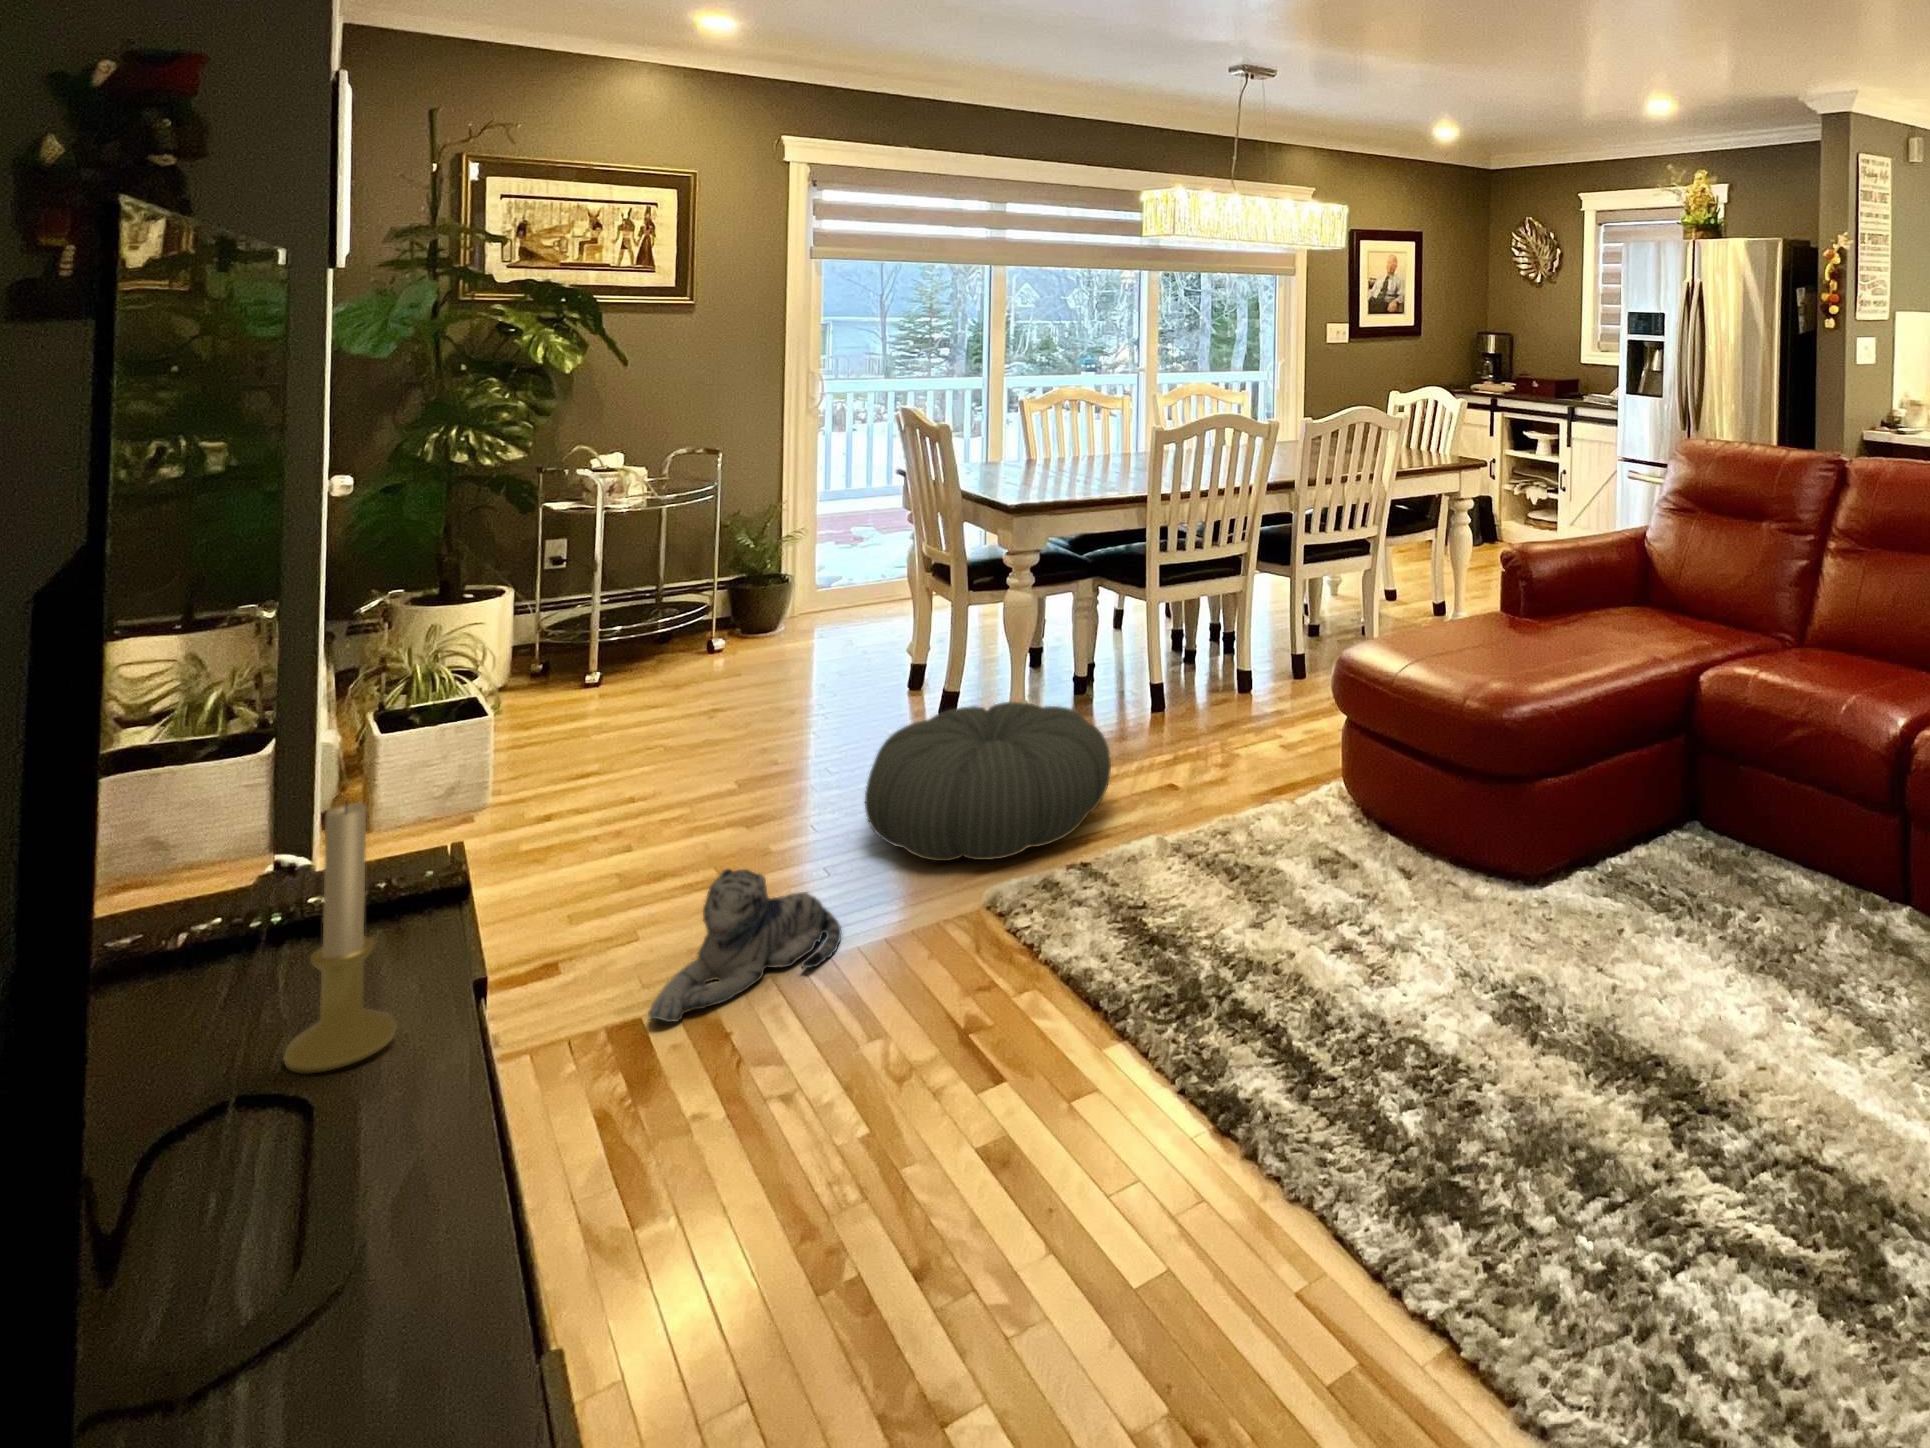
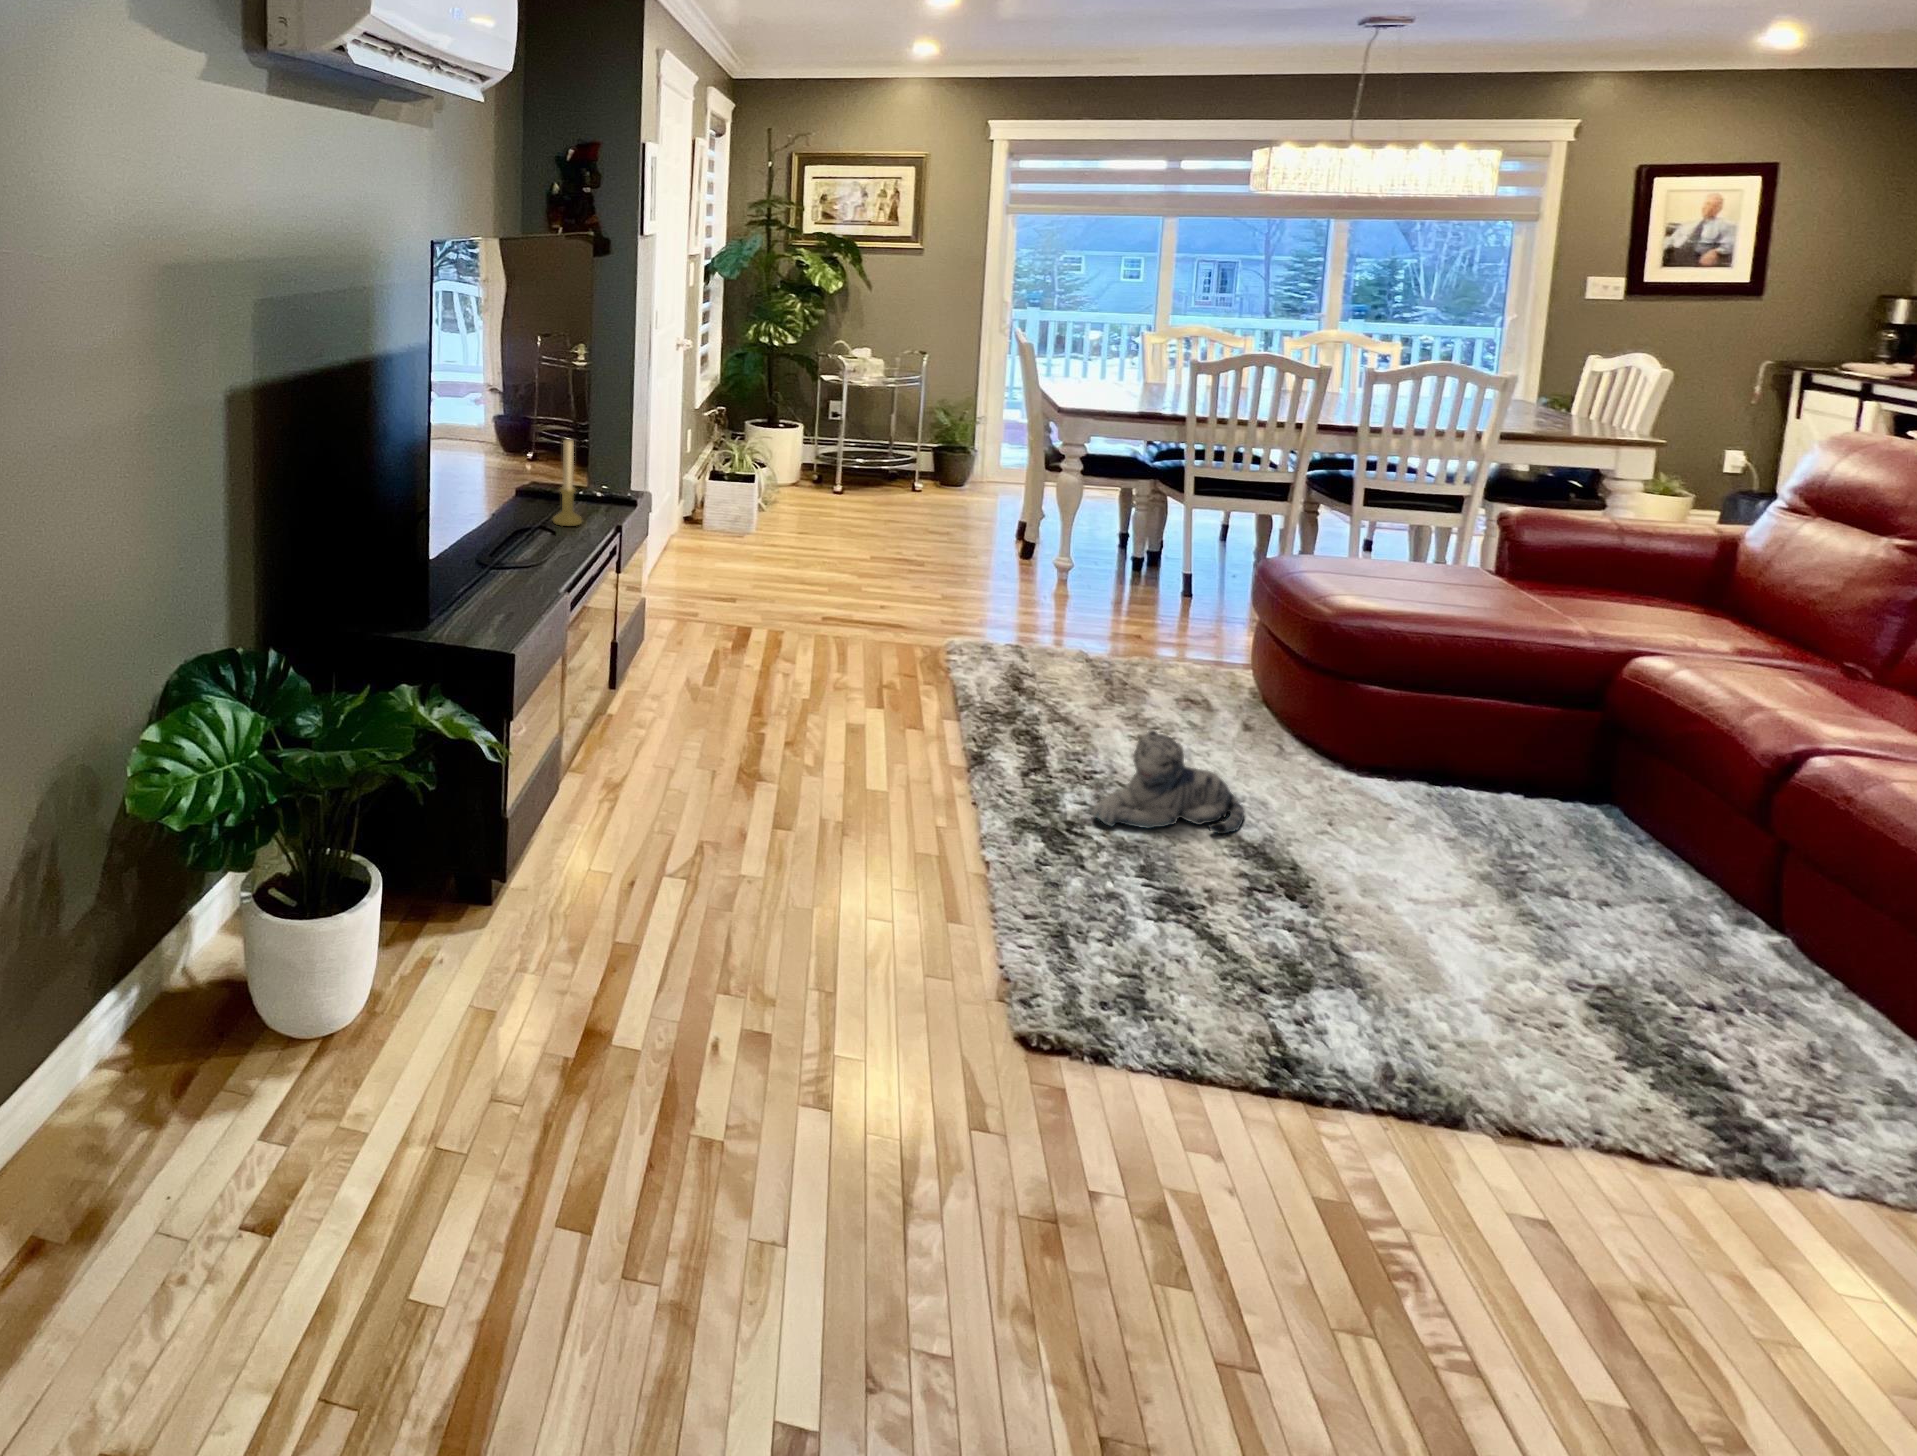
pouf: present [865,702,1111,861] -> none [904,533,1071,629]
plush toy: present [648,869,841,1022] -> present [1091,730,1244,834]

